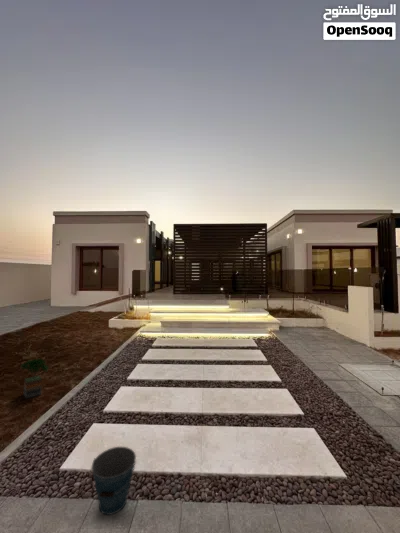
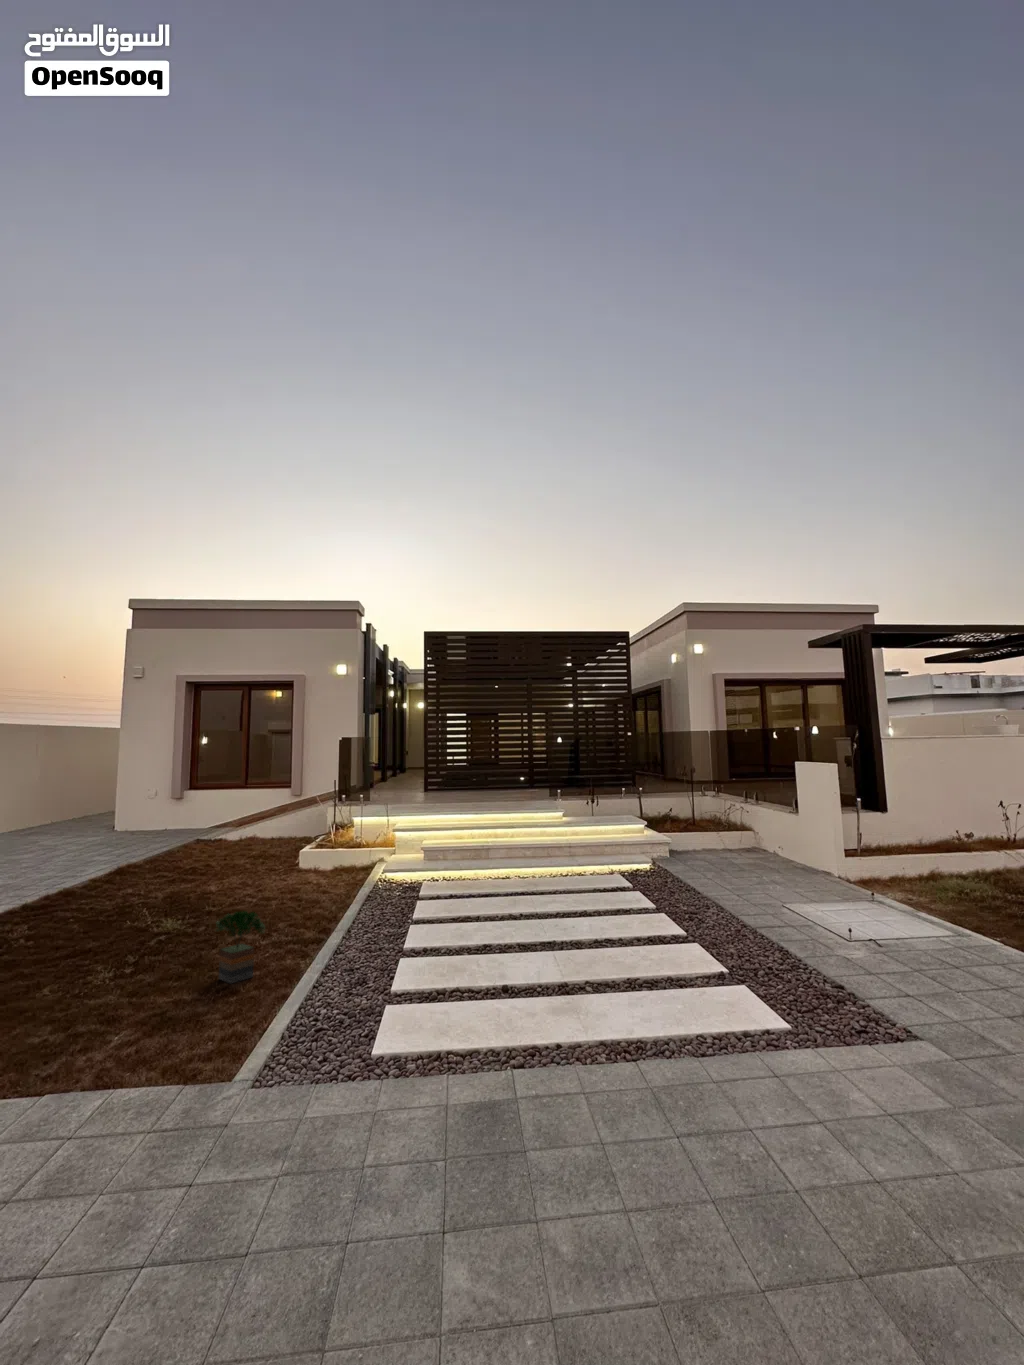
bucket: present [91,447,136,515] -> none [453,996,513,1074]

